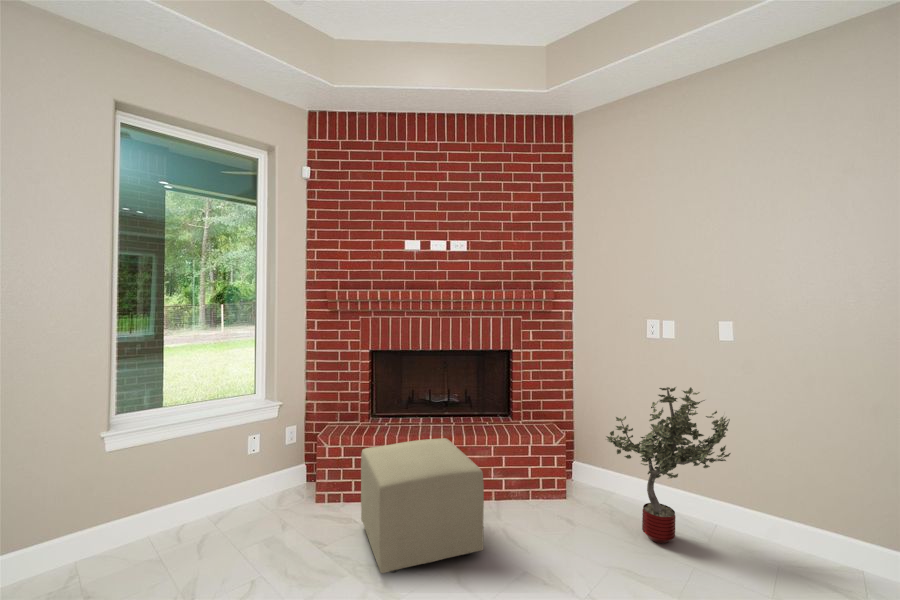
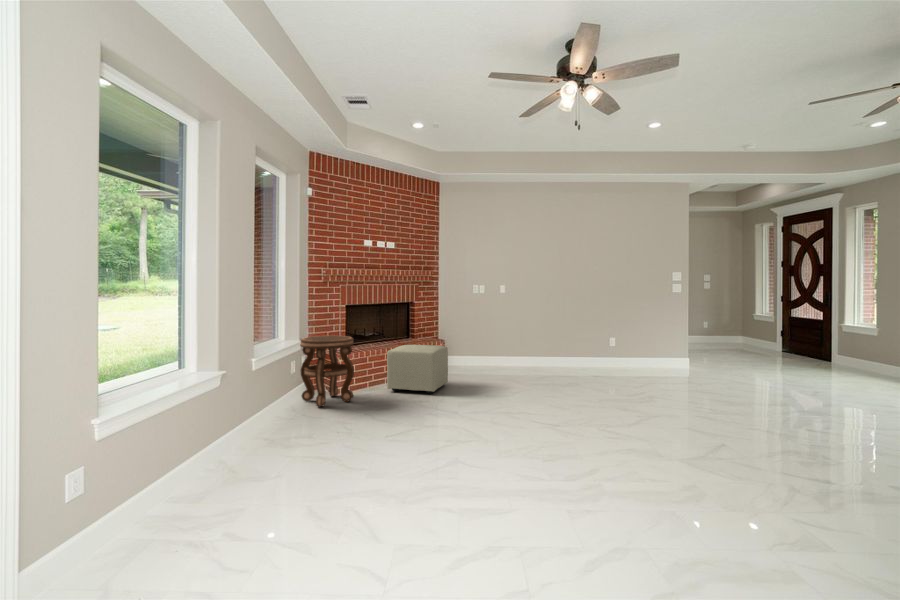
potted tree: present [606,387,731,543] -> none [455,309,506,371]
side table: none [218,397,309,524] -> present [300,336,354,406]

